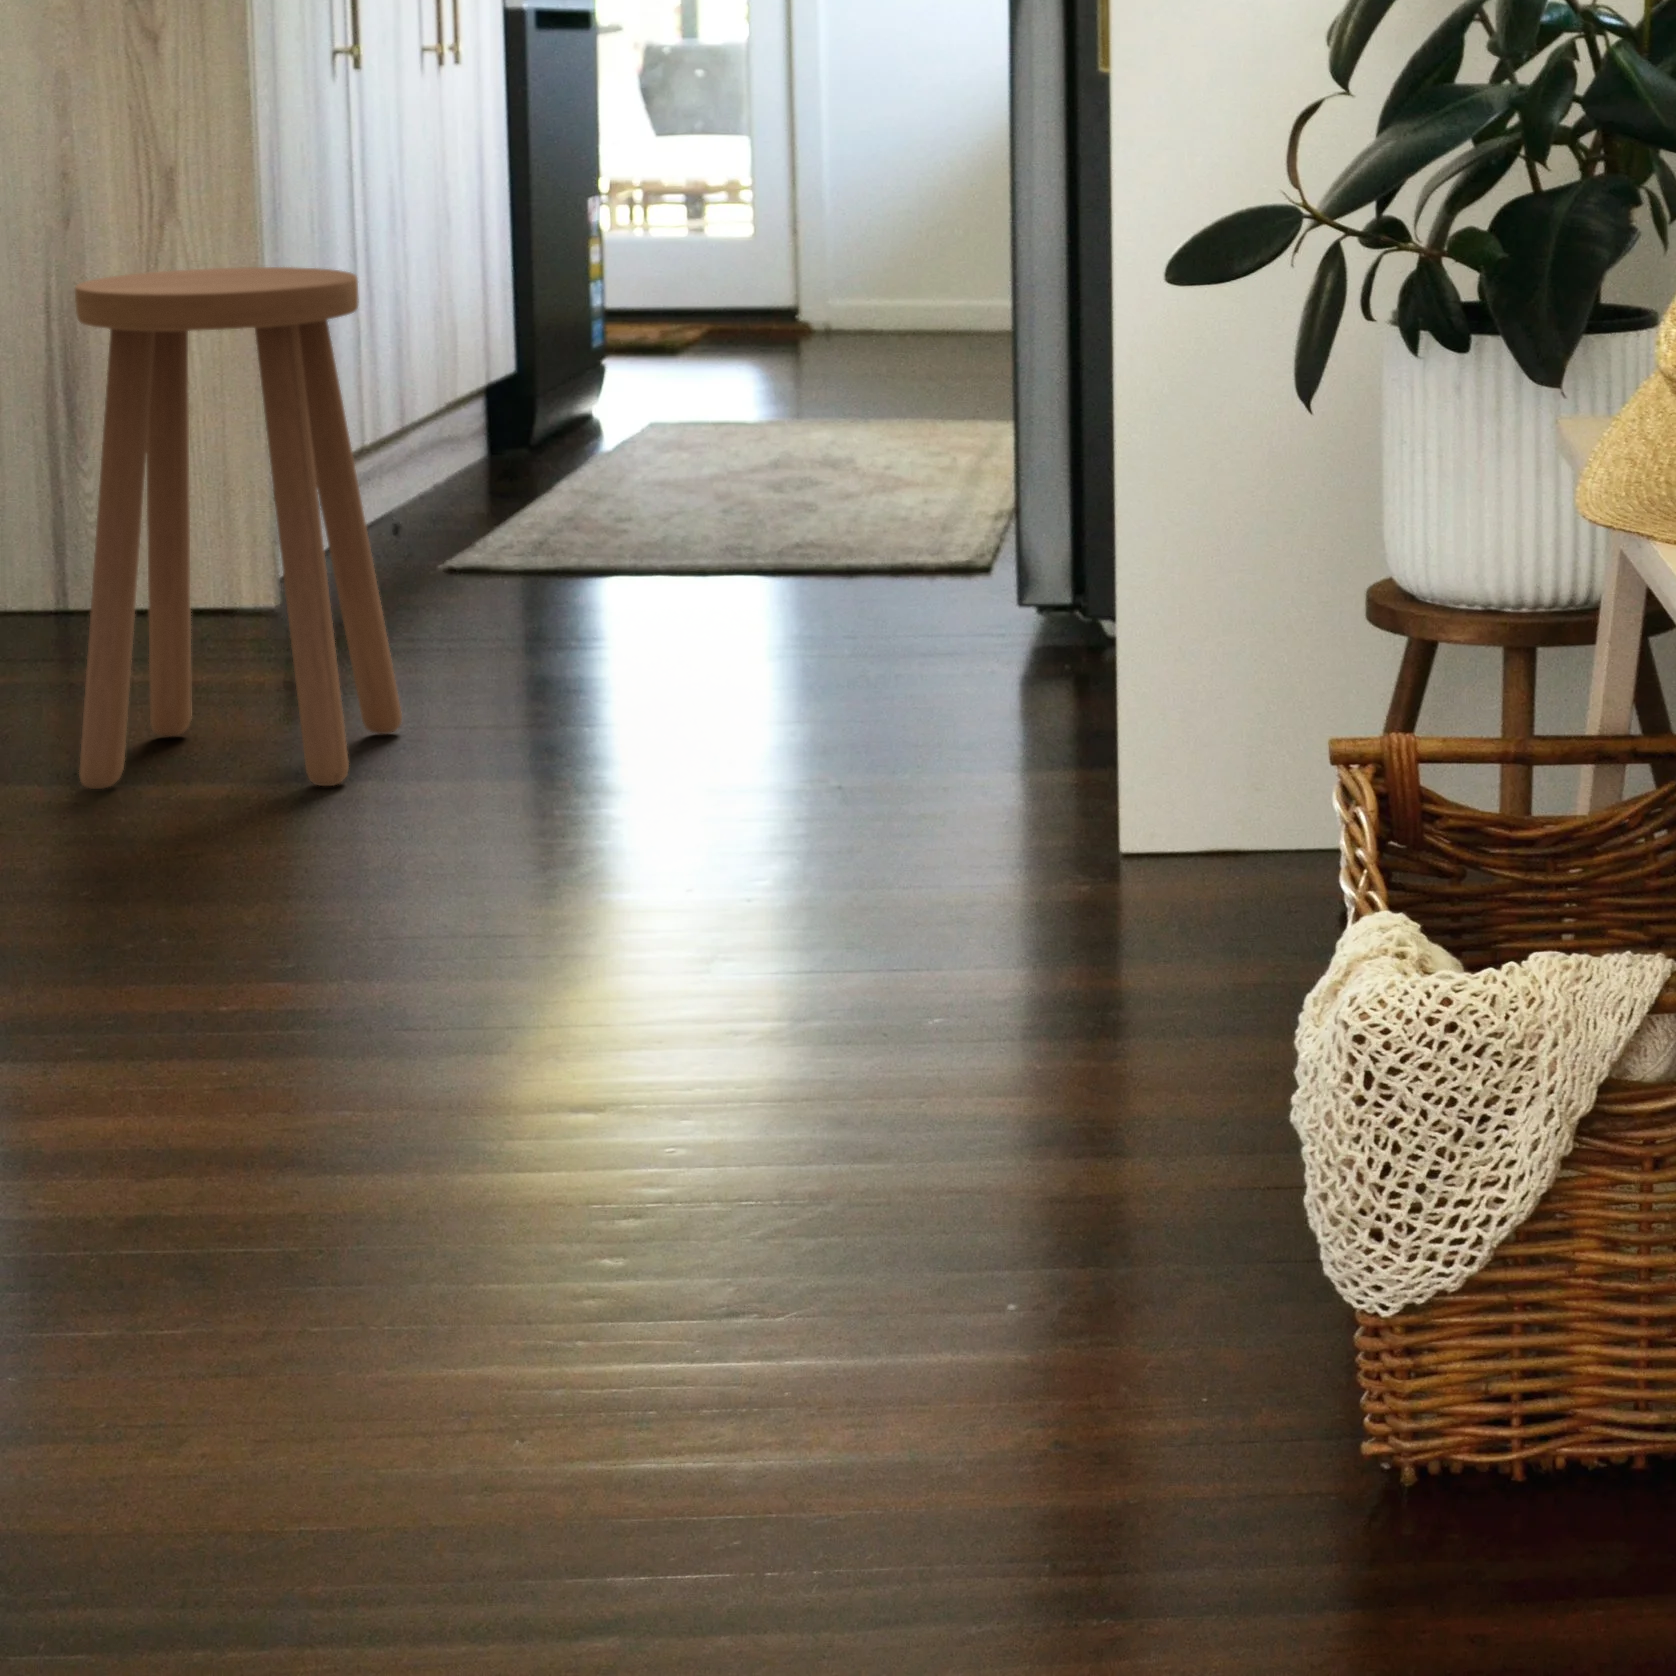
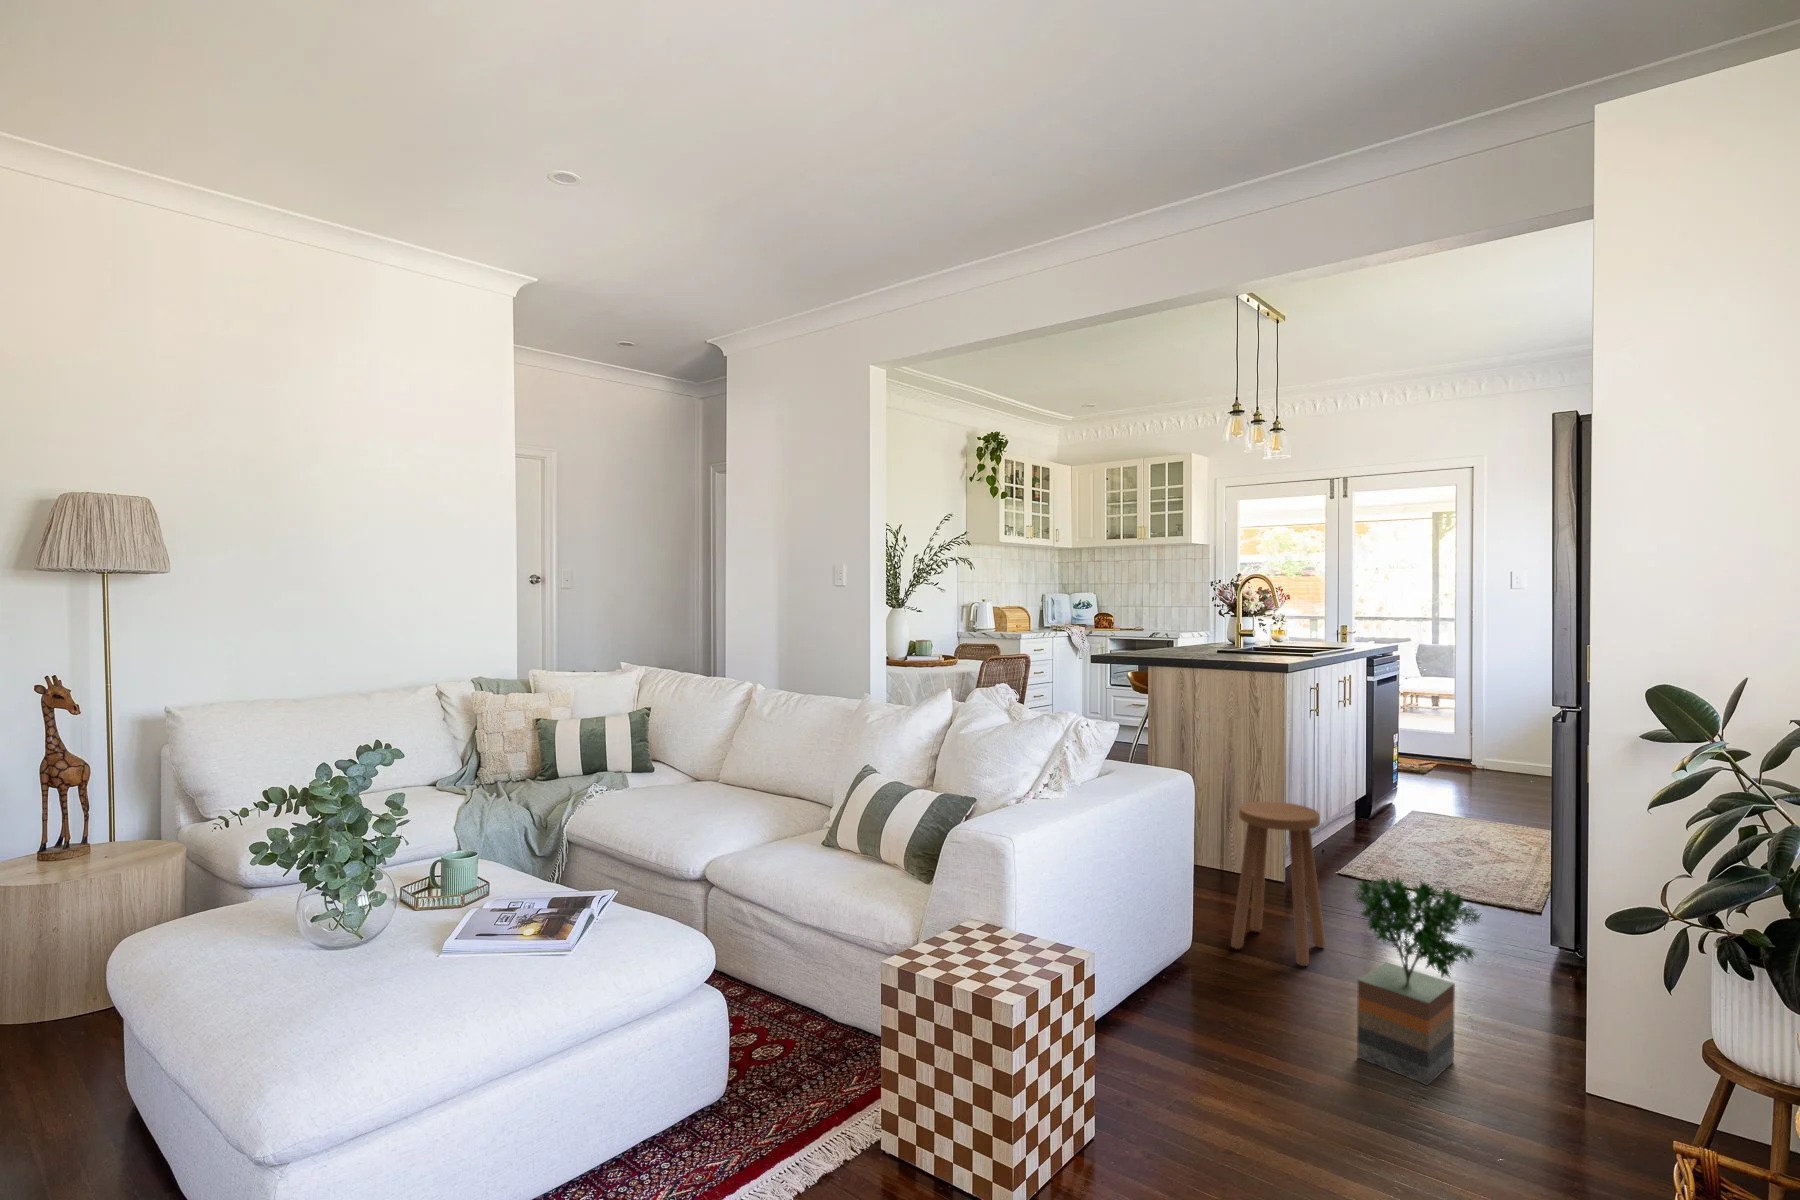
potted tree: none [449,338,849,967] -> present [1354,877,1481,1085]

